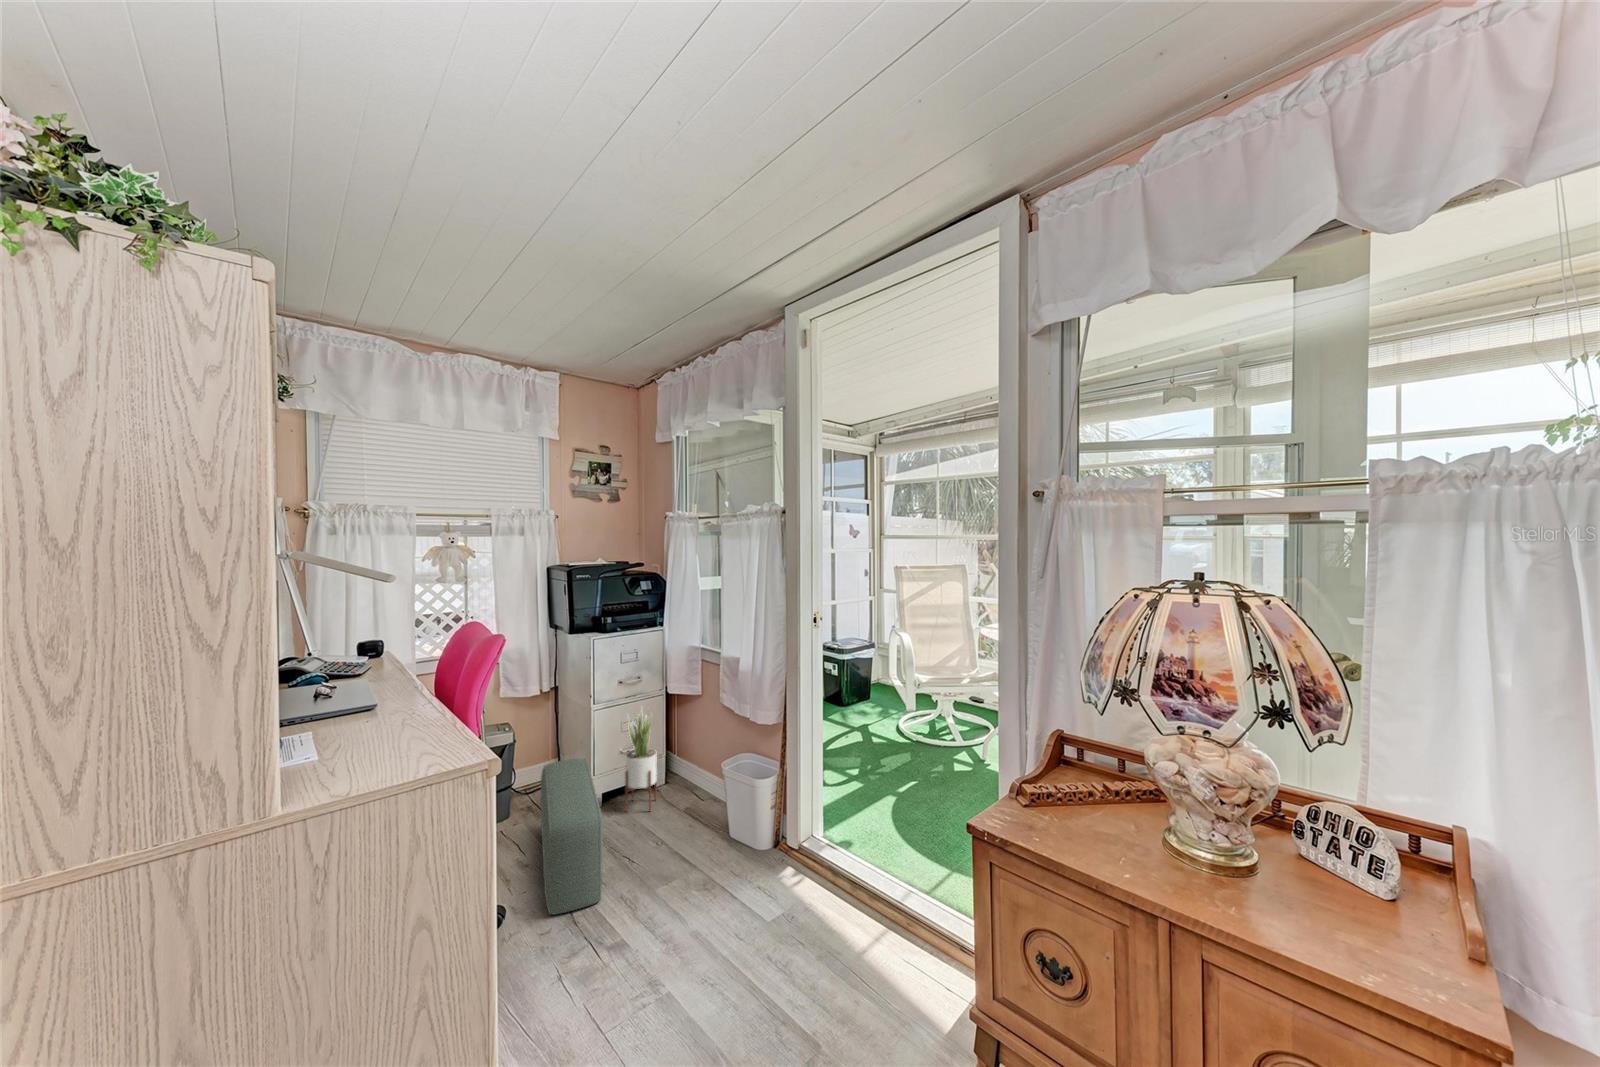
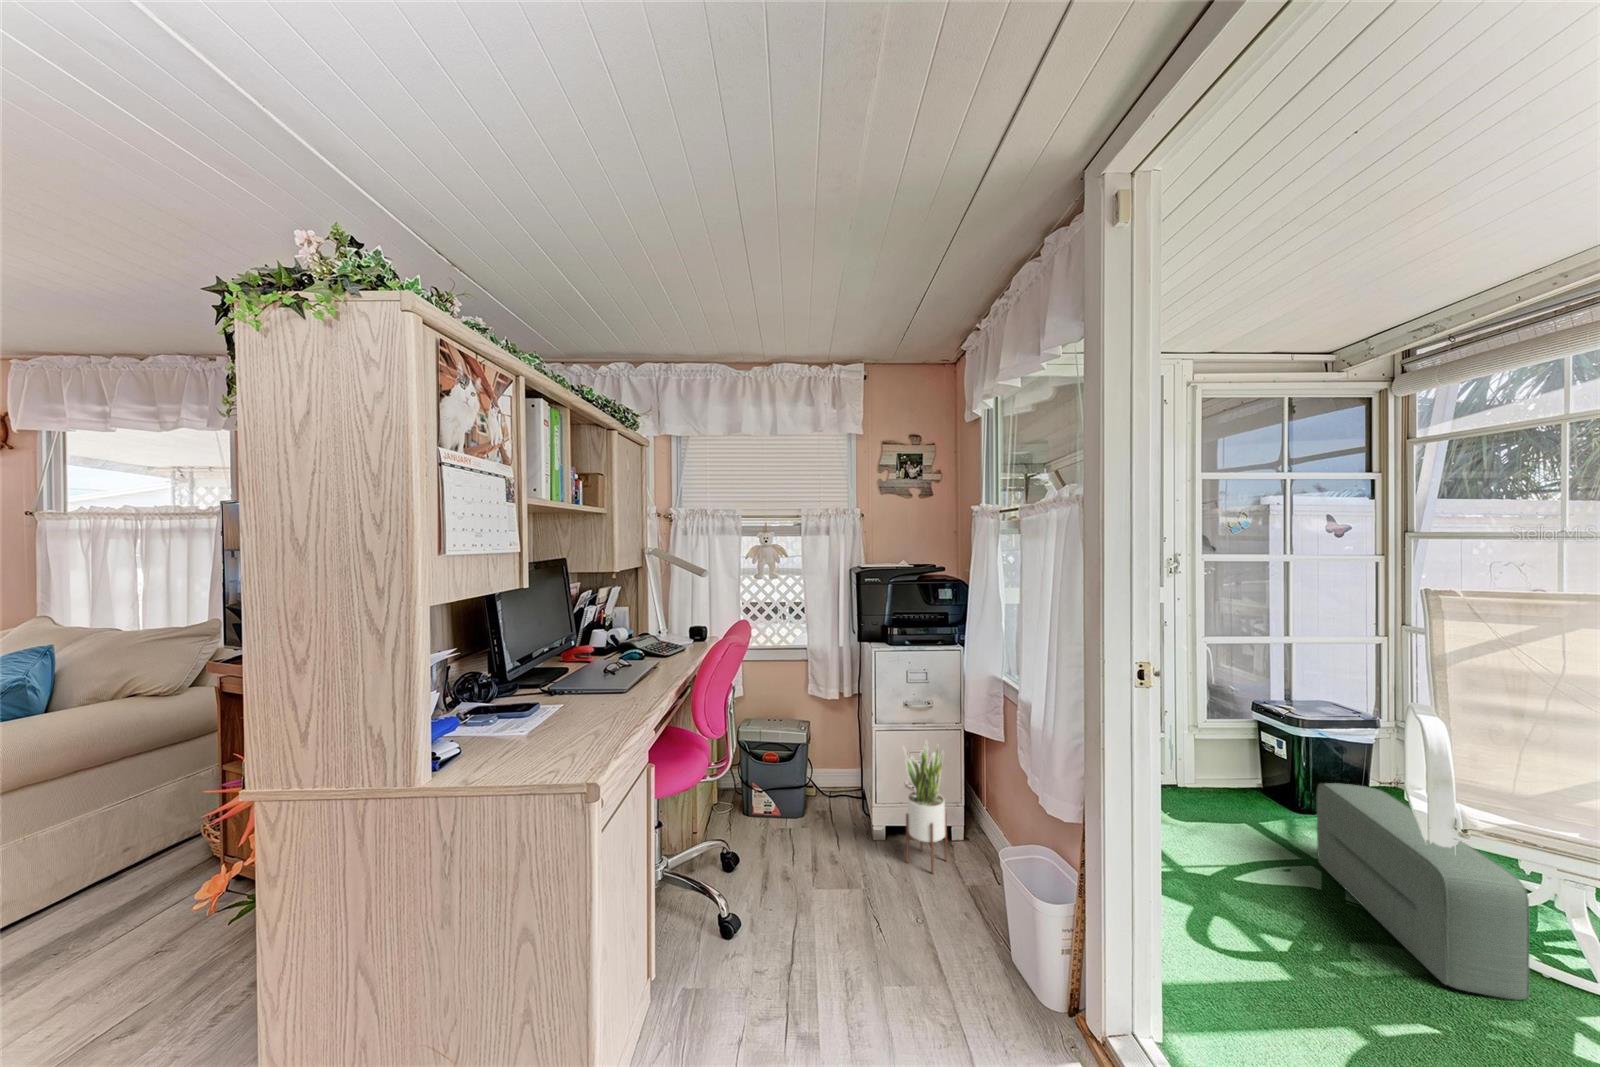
pouf: present [541,759,603,914] -> present [1316,783,1530,1000]

